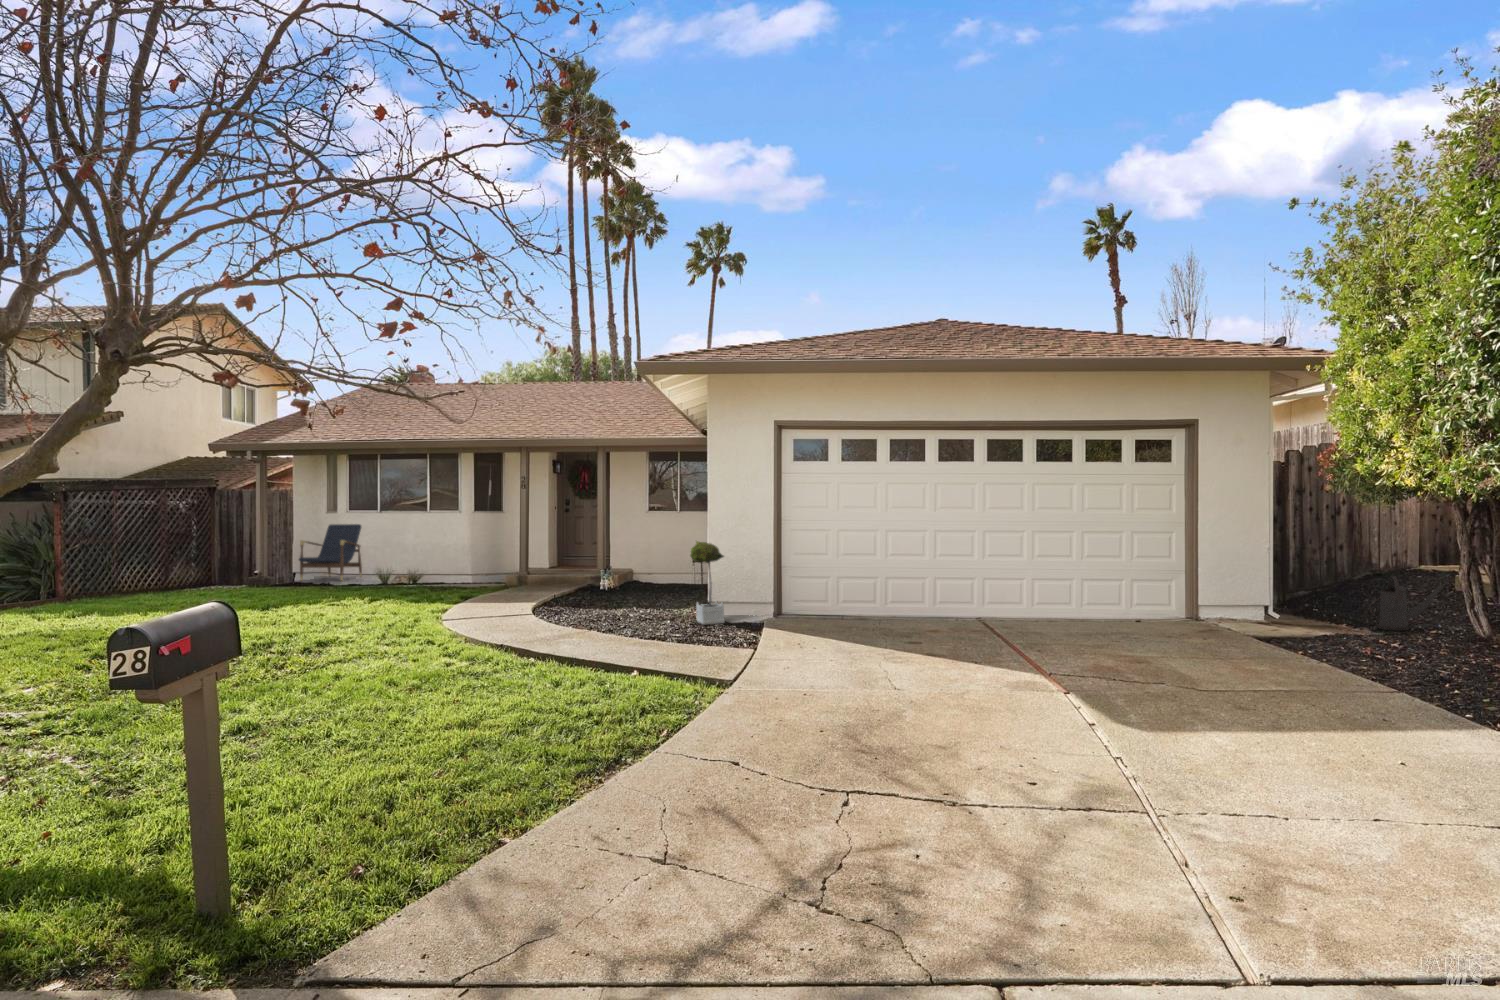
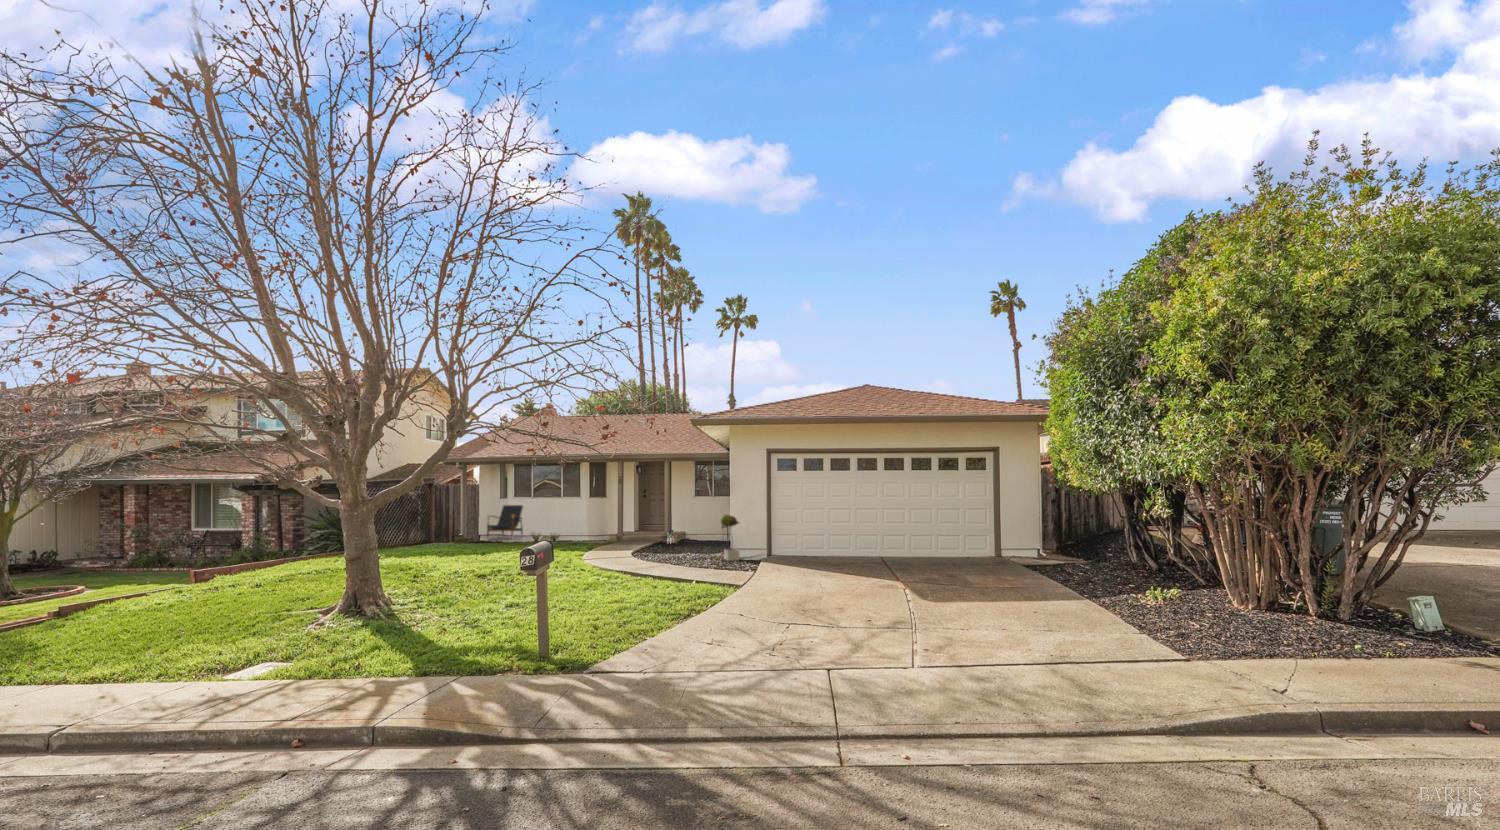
watering can: present [1369,576,1443,631] -> none [1088,532,1125,562]

